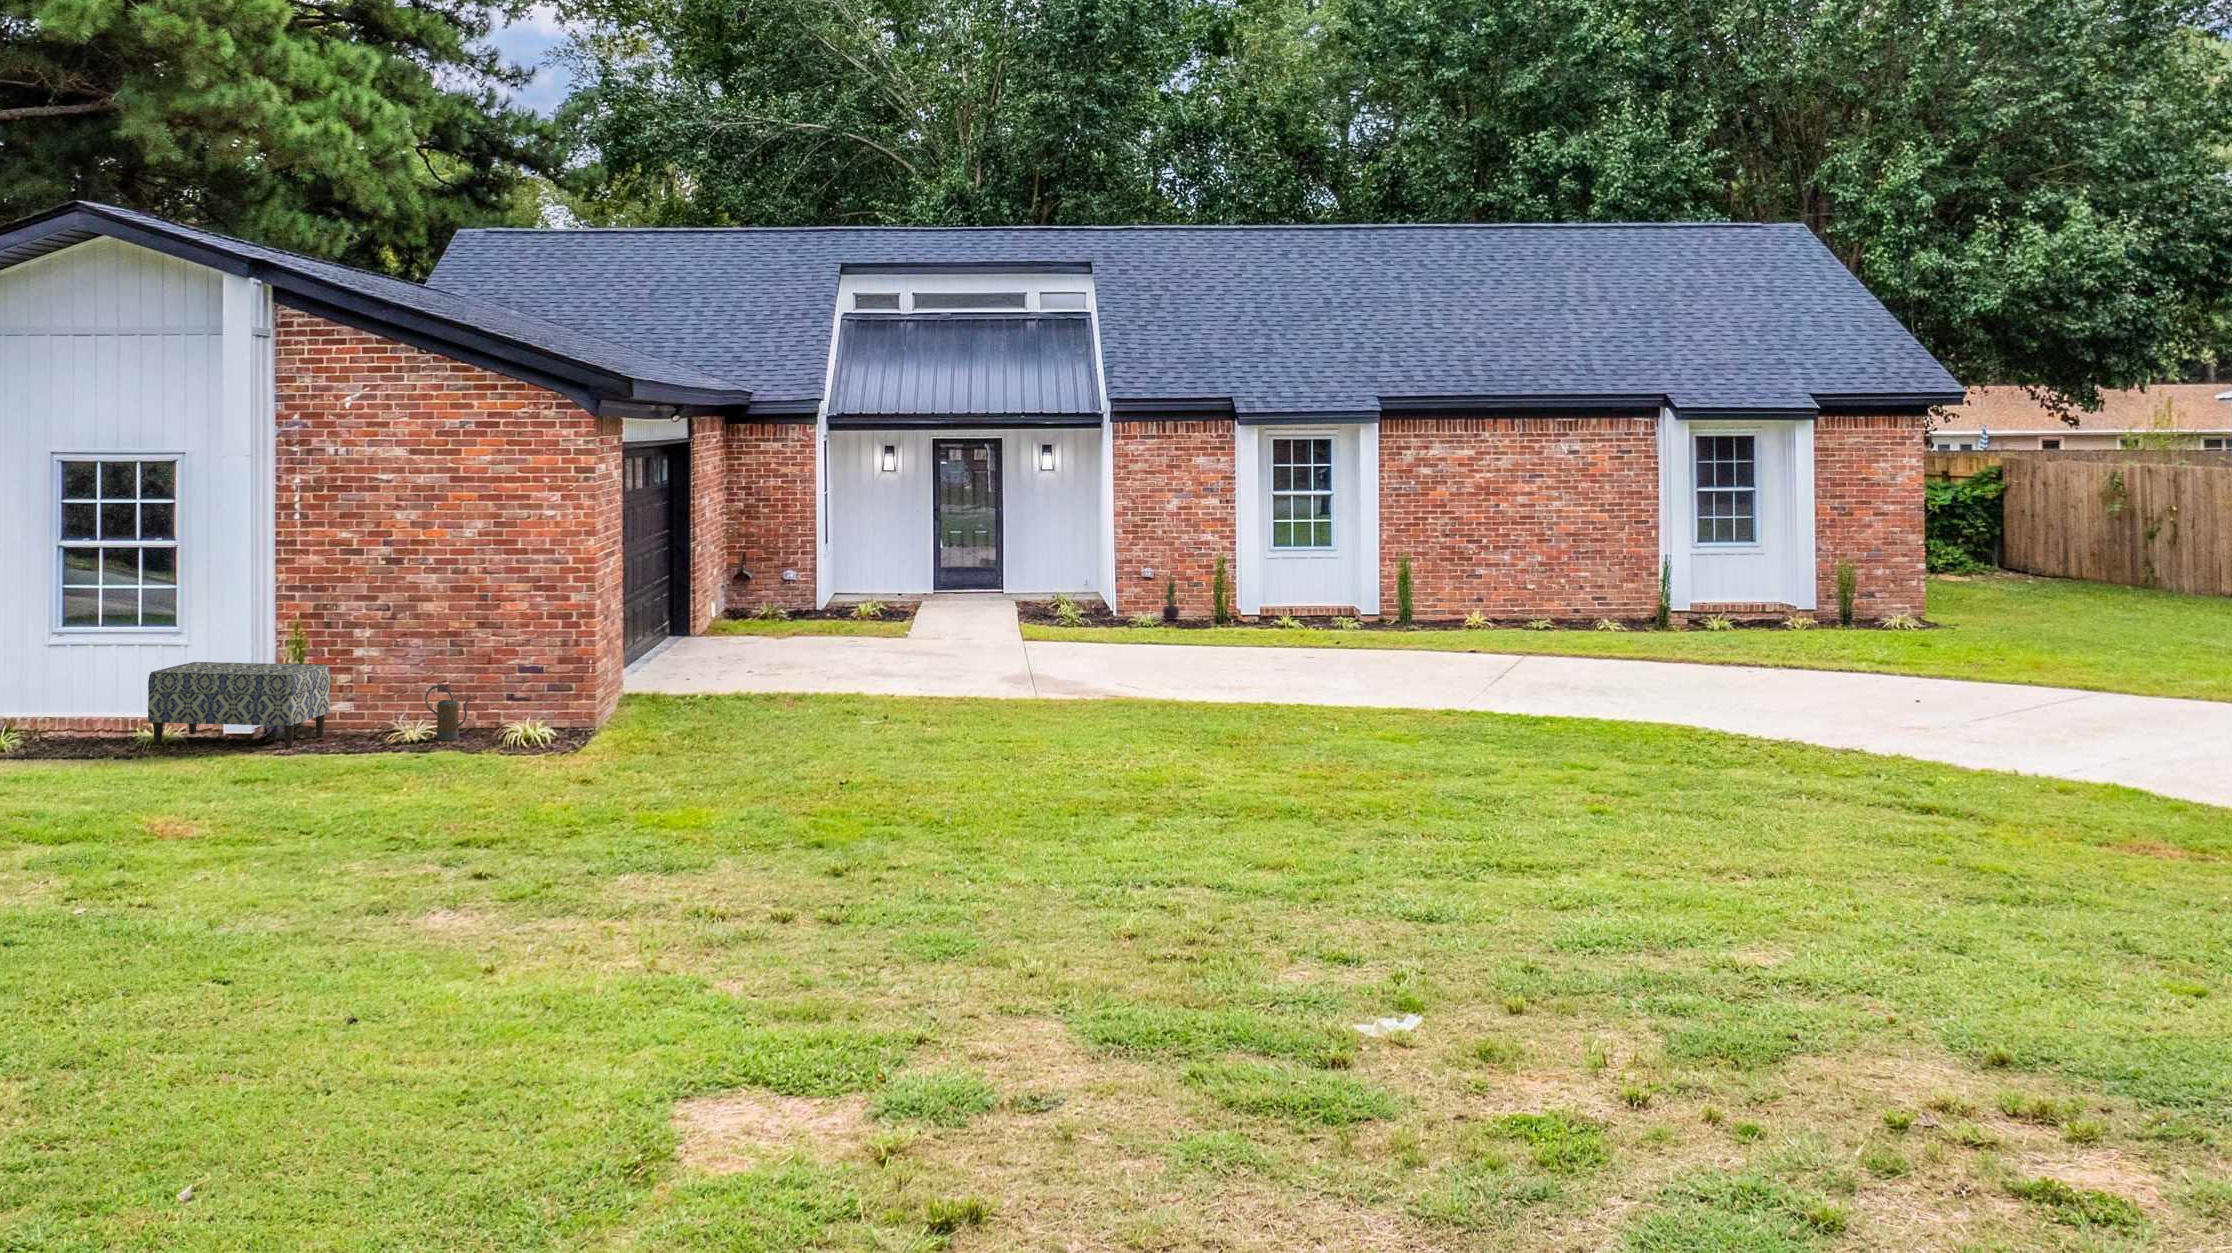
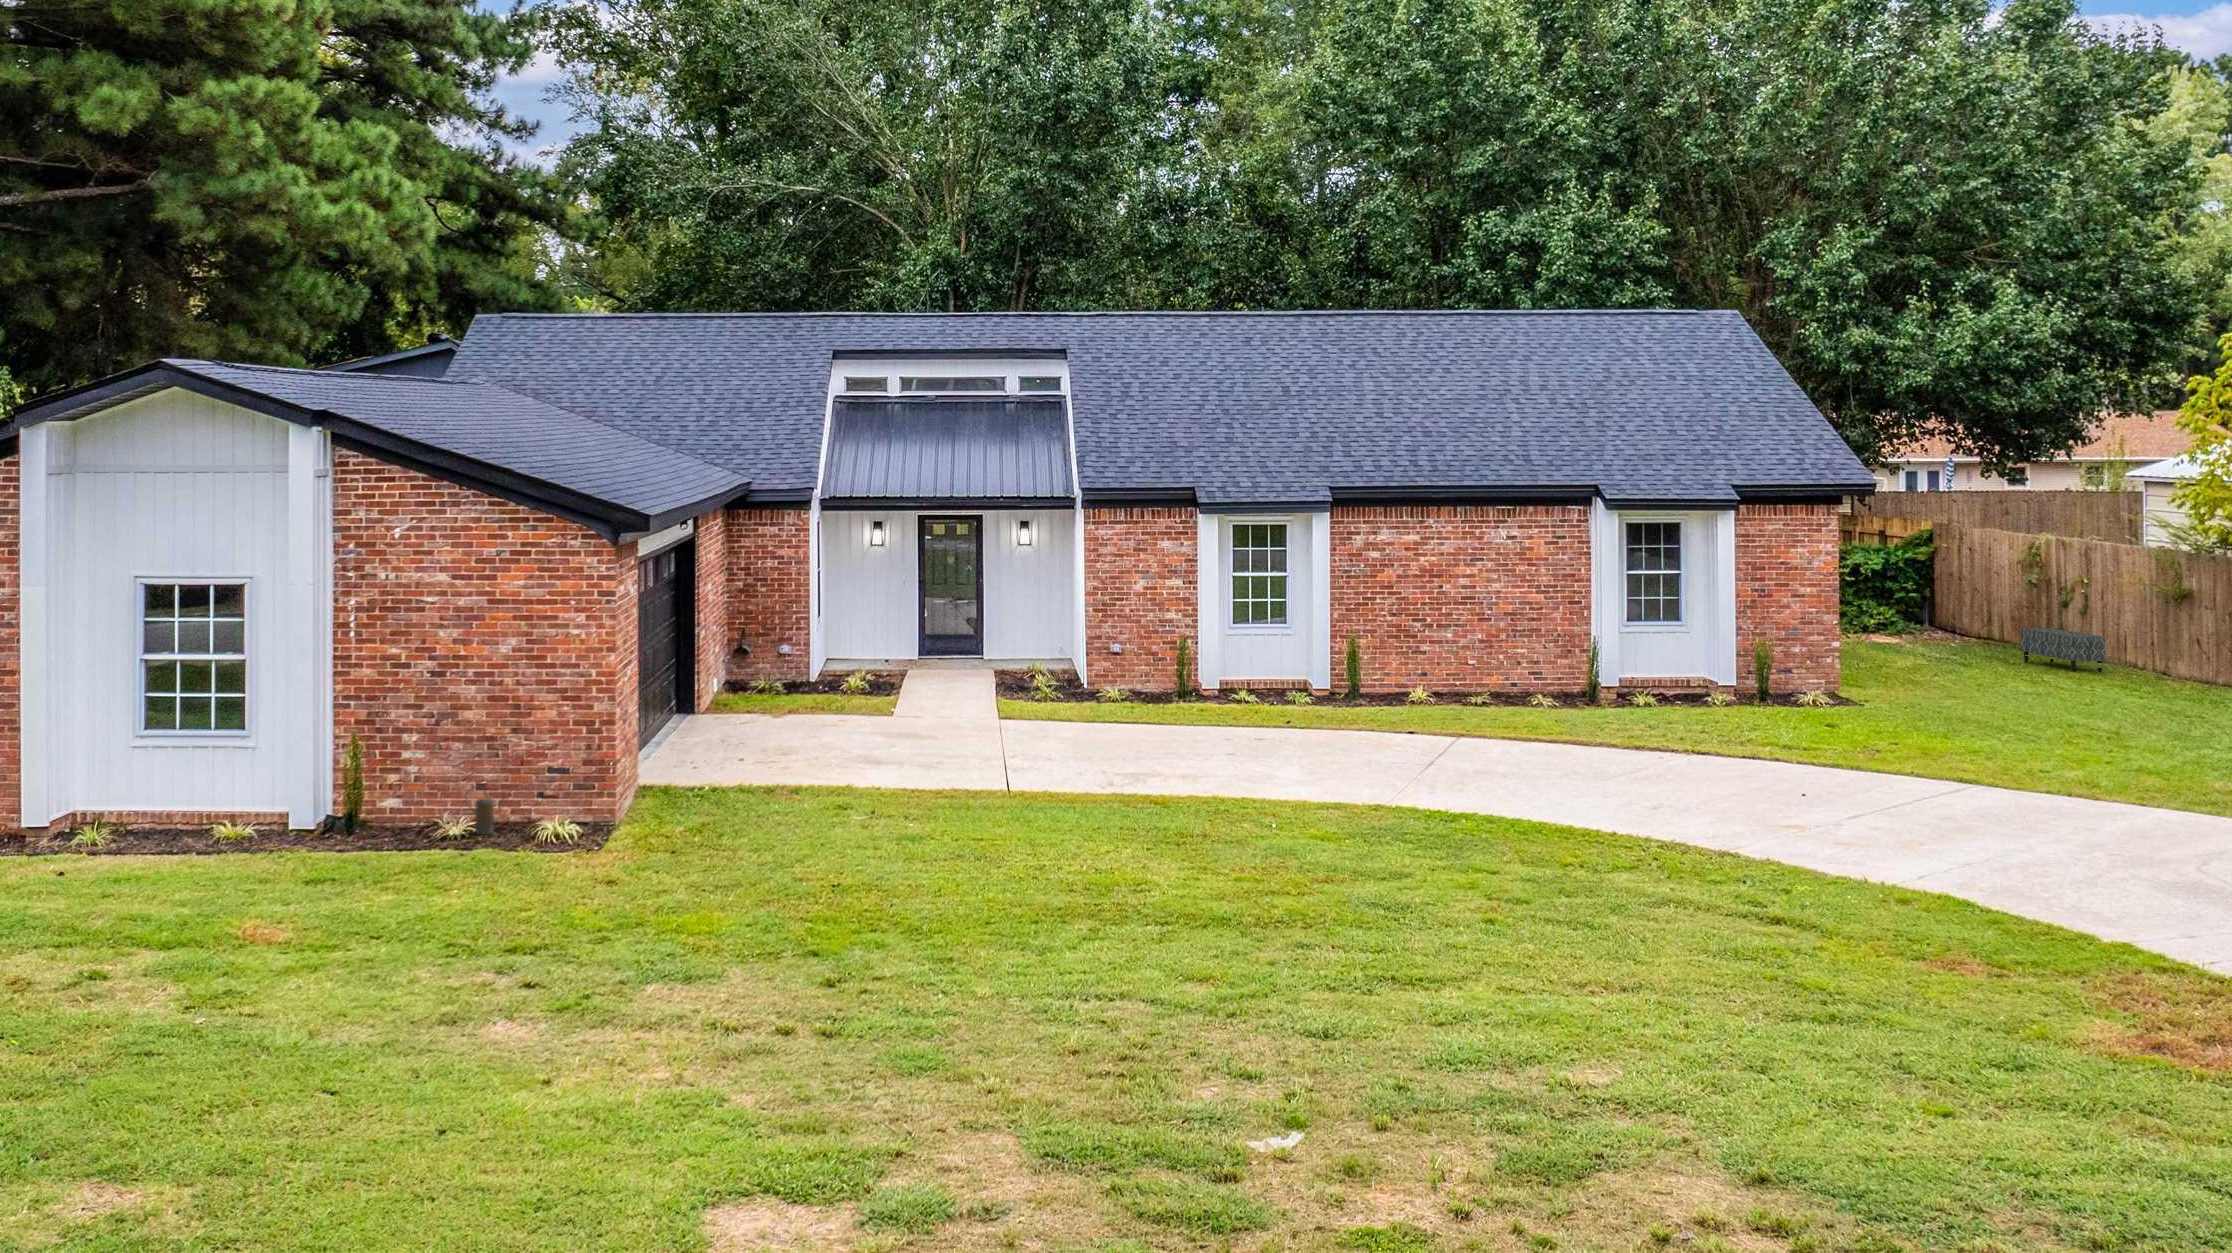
decorative plant: present [1162,574,1183,620] -> none [1109,649,1155,693]
bench: present [148,662,330,748] -> present [2021,628,2106,672]

